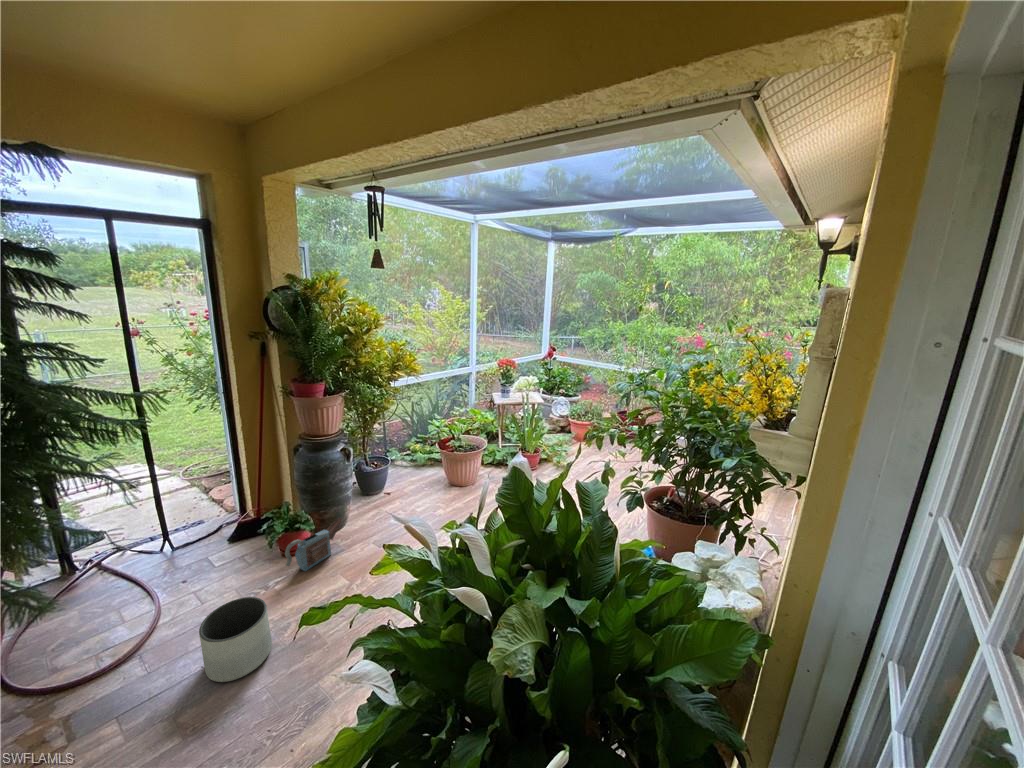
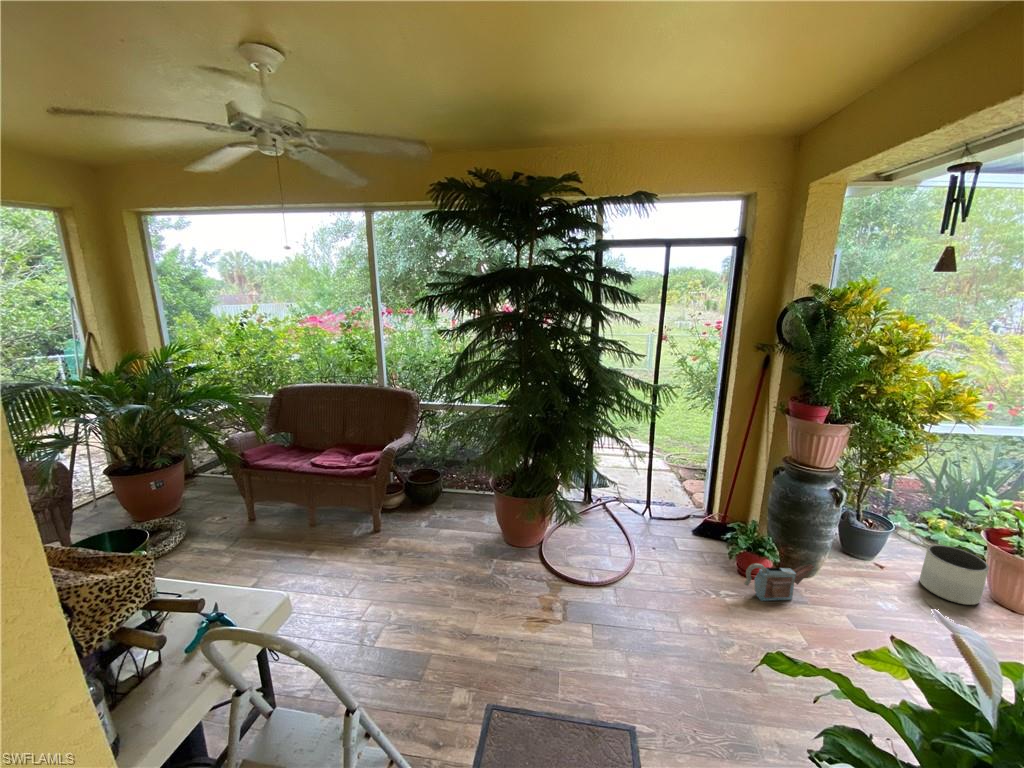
planter: present [199,597,272,682] -> present [920,545,989,605]

